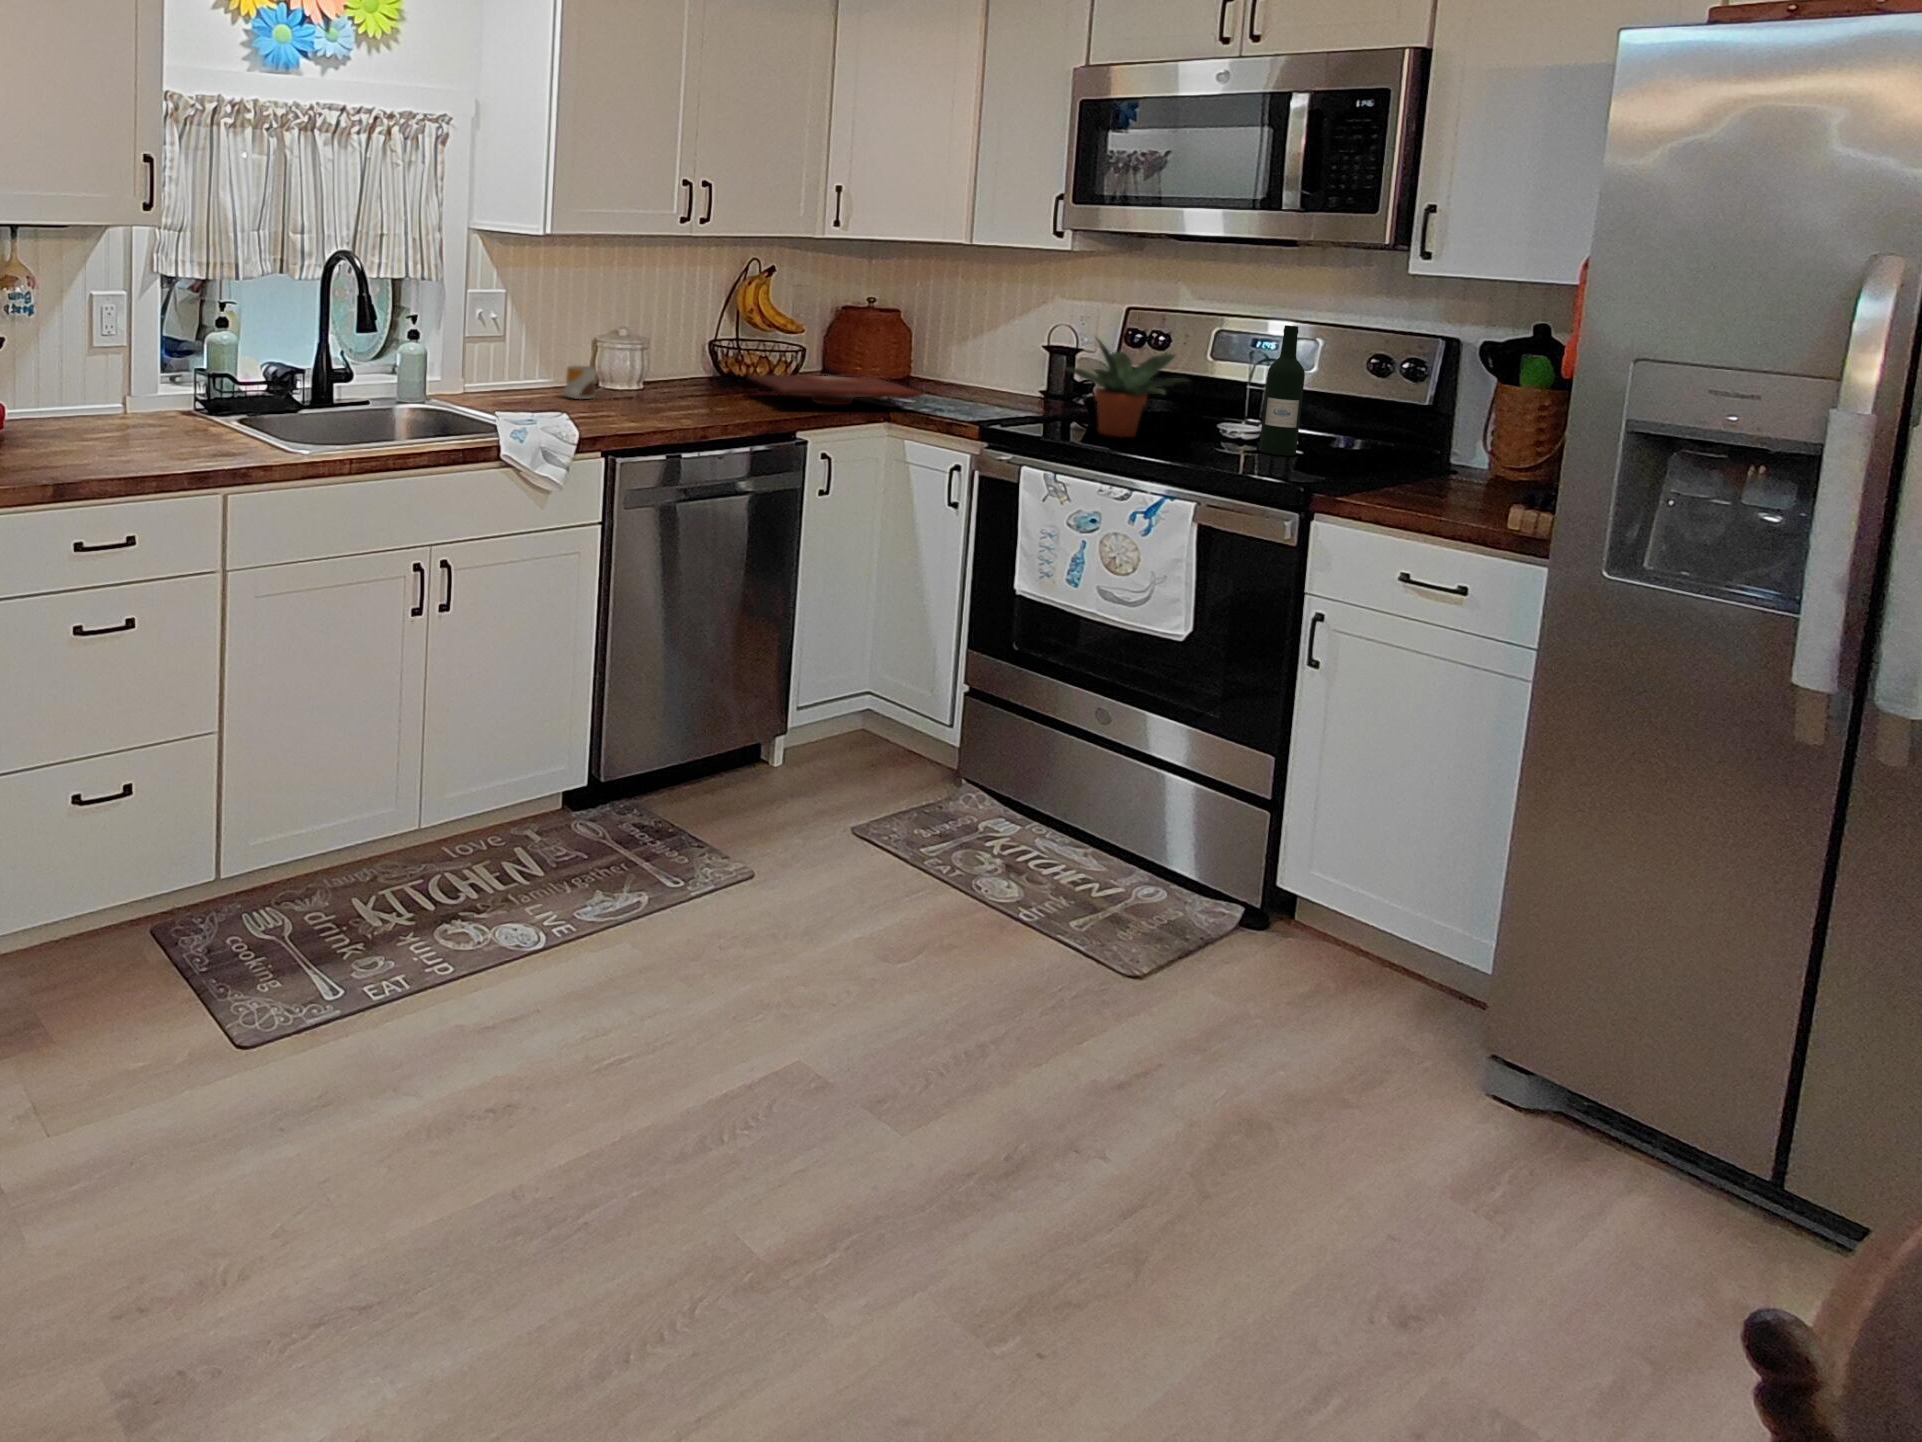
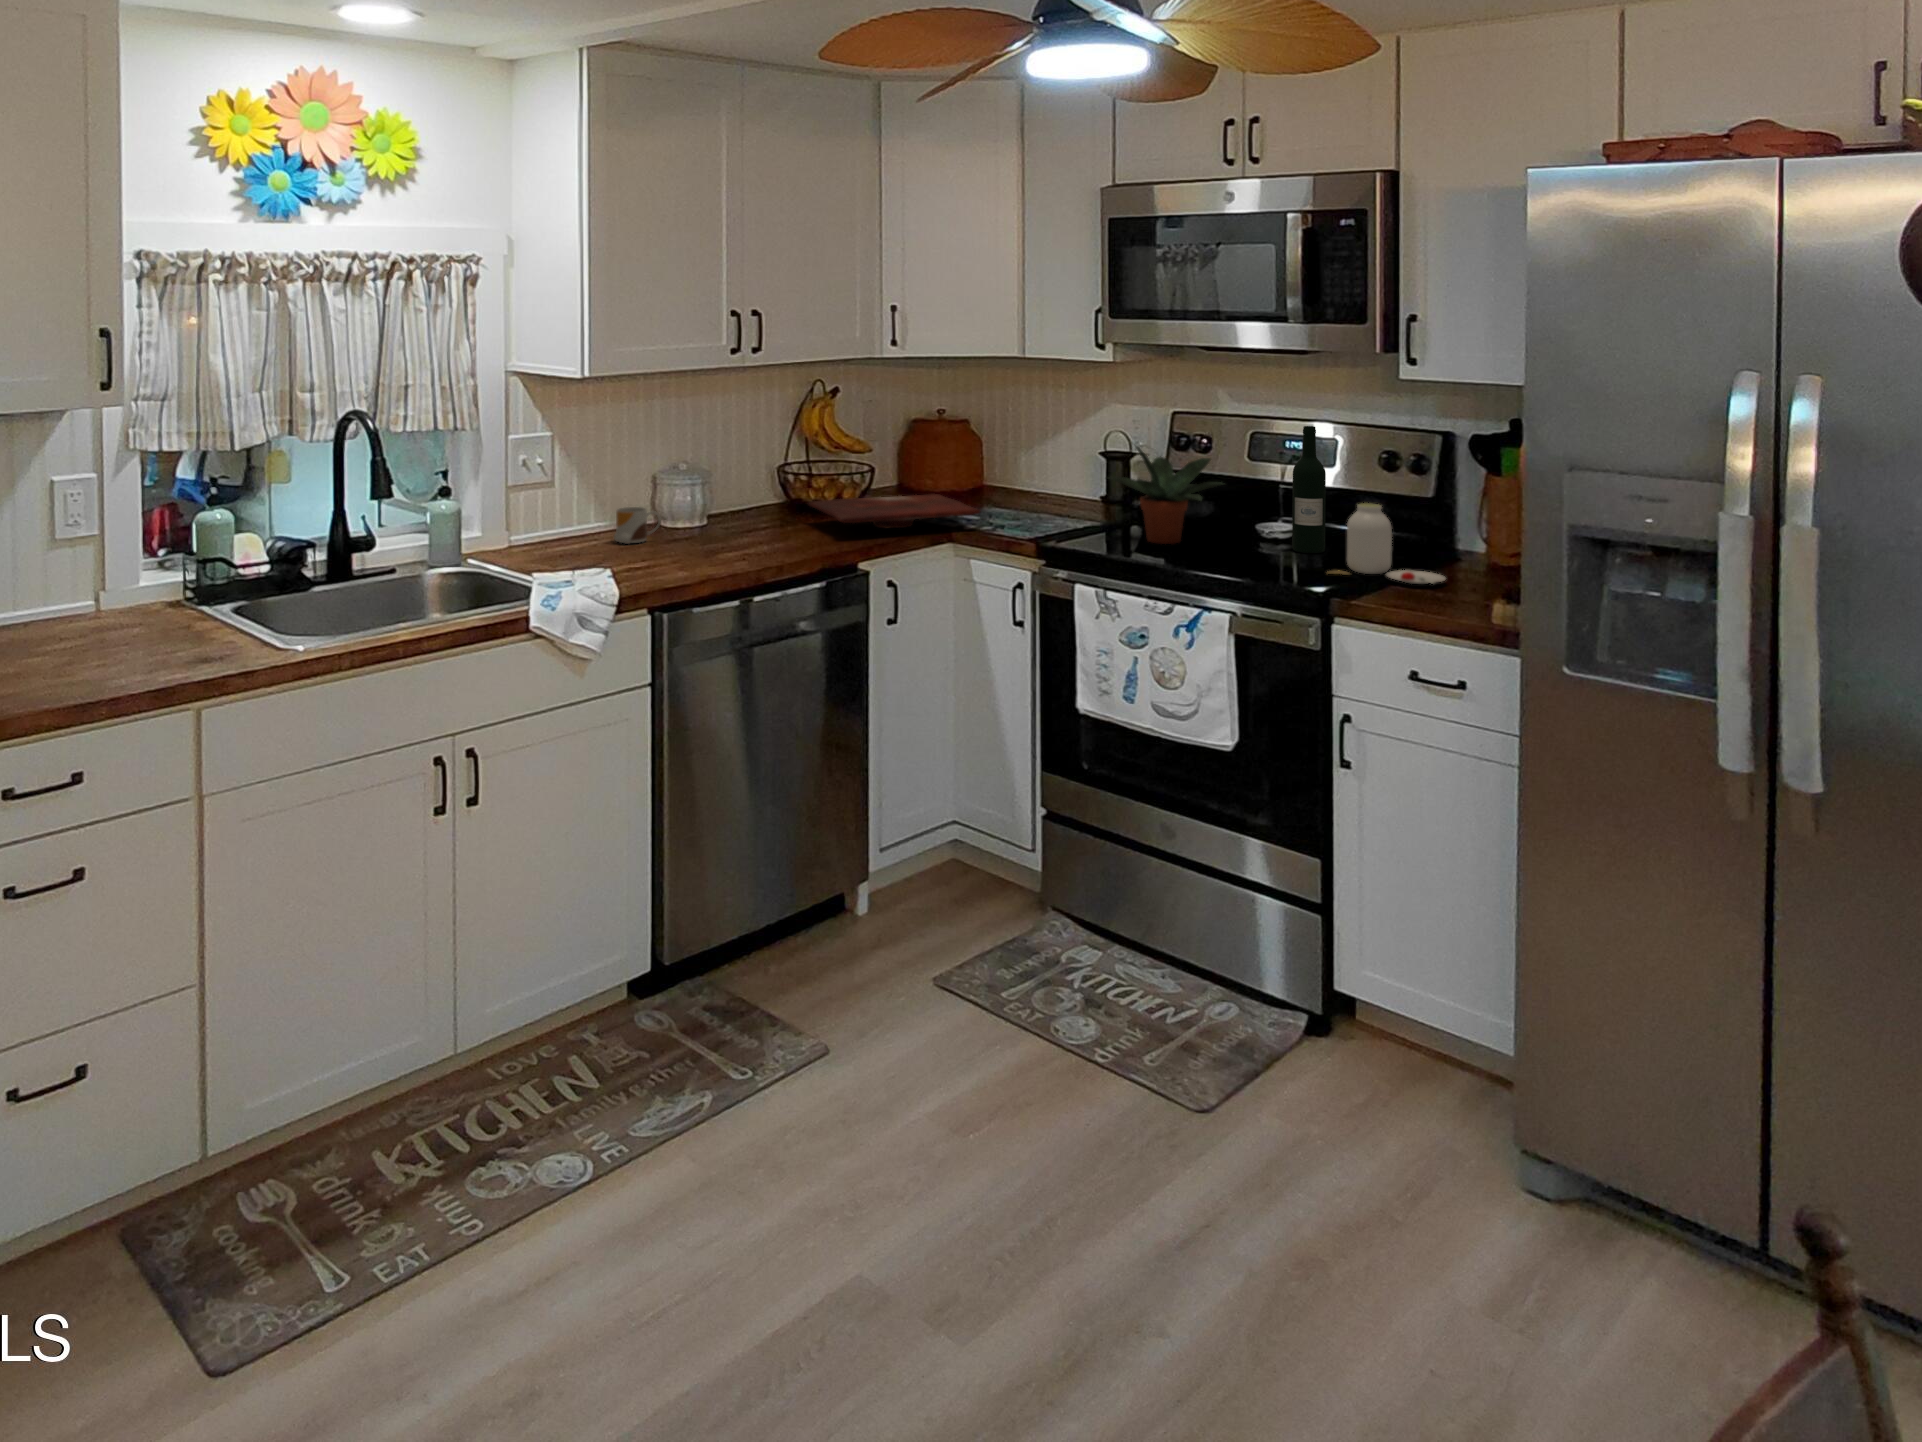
jar: none [1302,405,1440,489] -> present [1327,503,1446,584]

